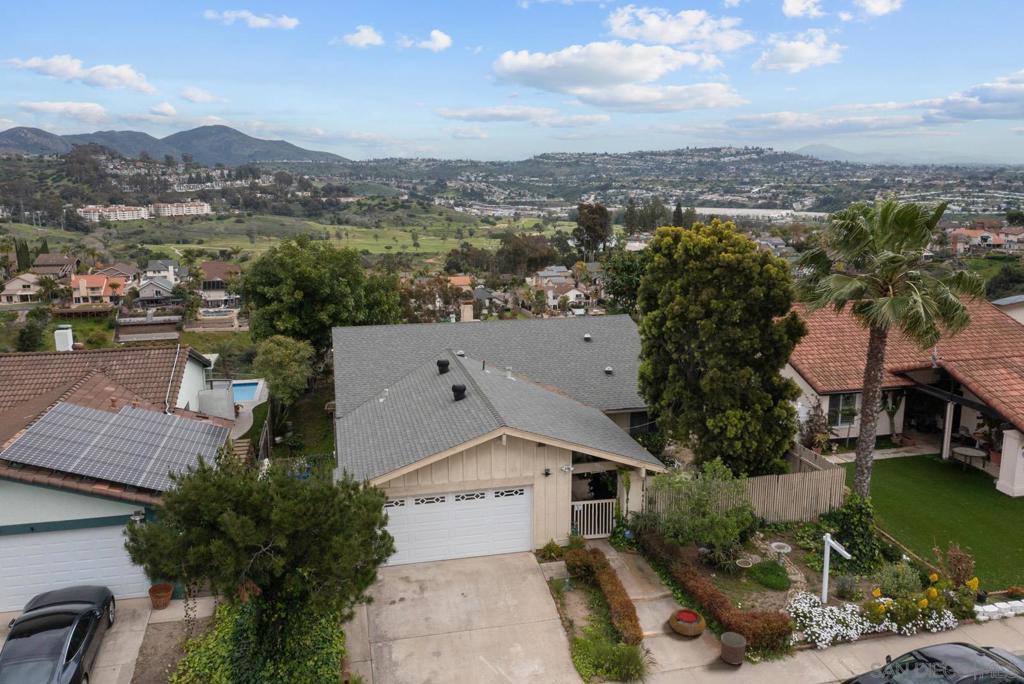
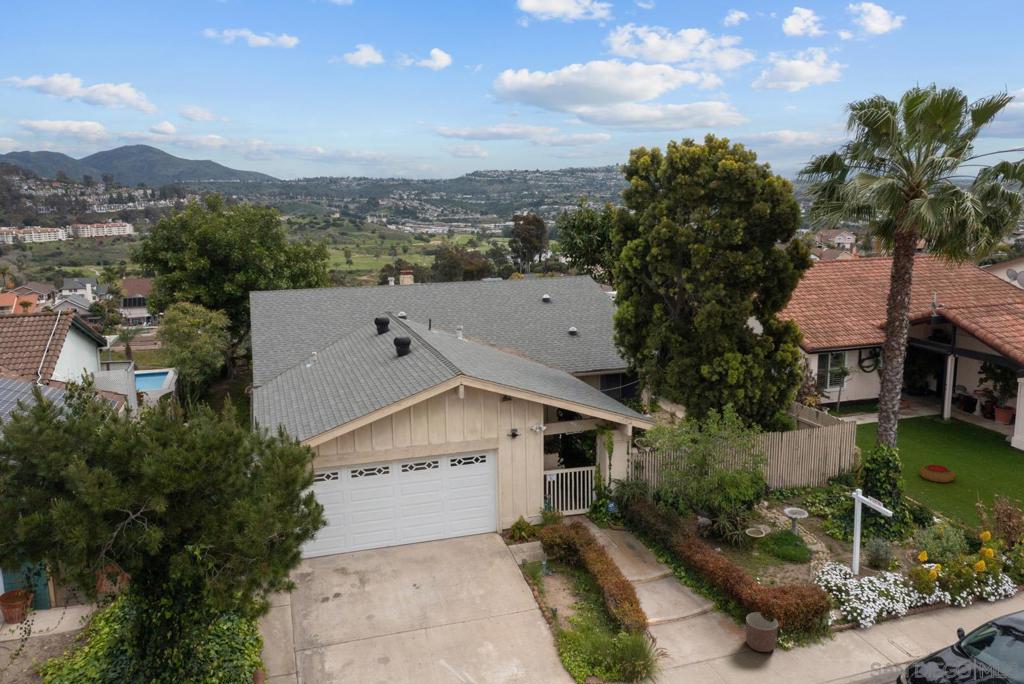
round table: present [951,445,988,472] -> none [956,401,998,429]
pouf: present [669,609,706,636] -> present [920,465,955,482]

